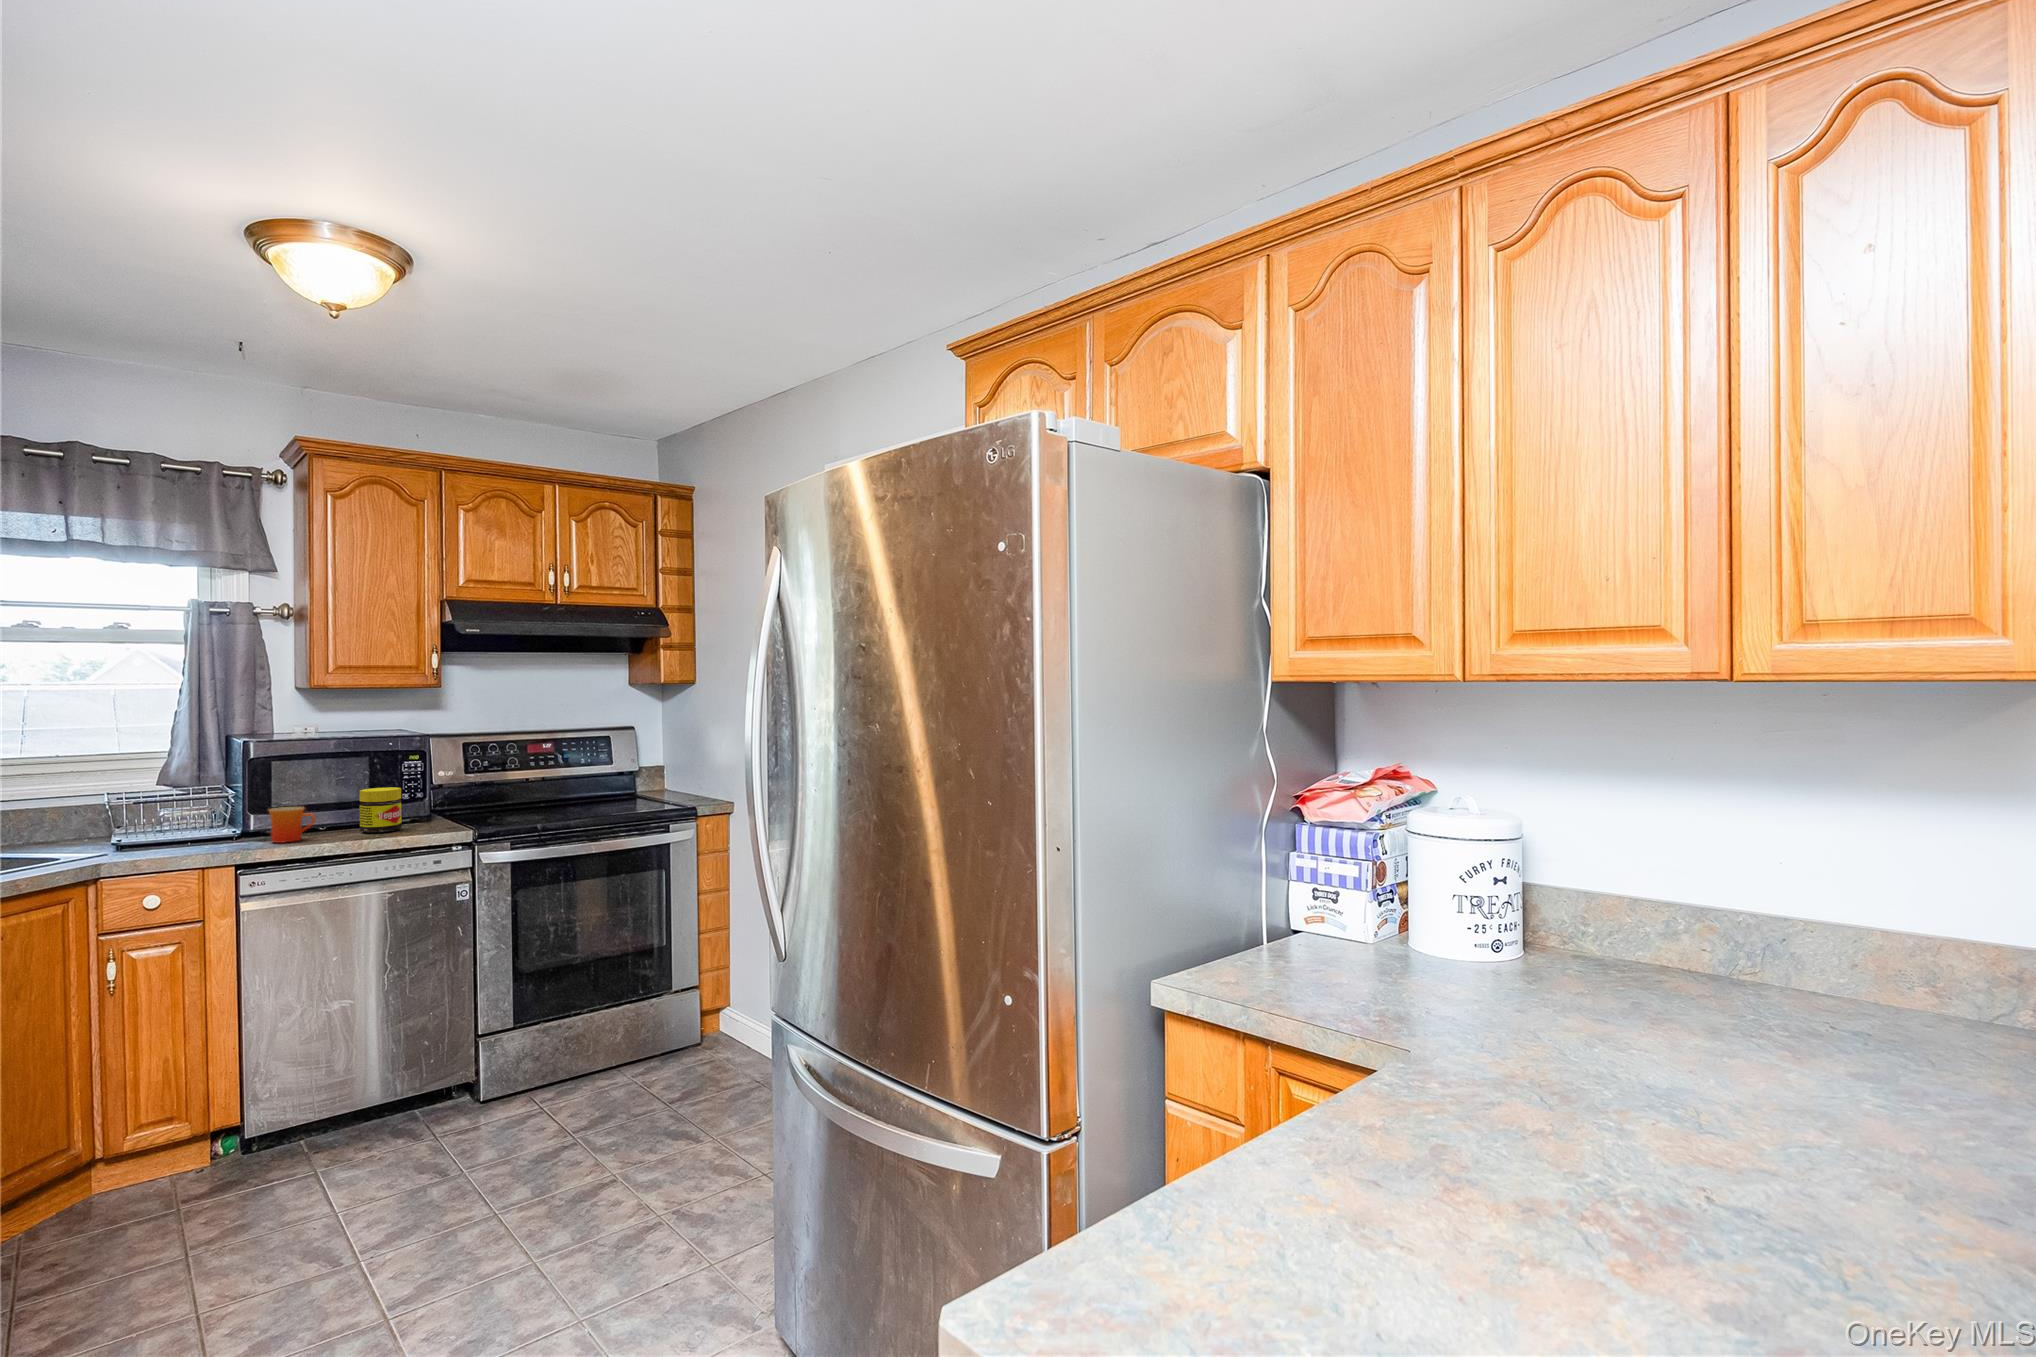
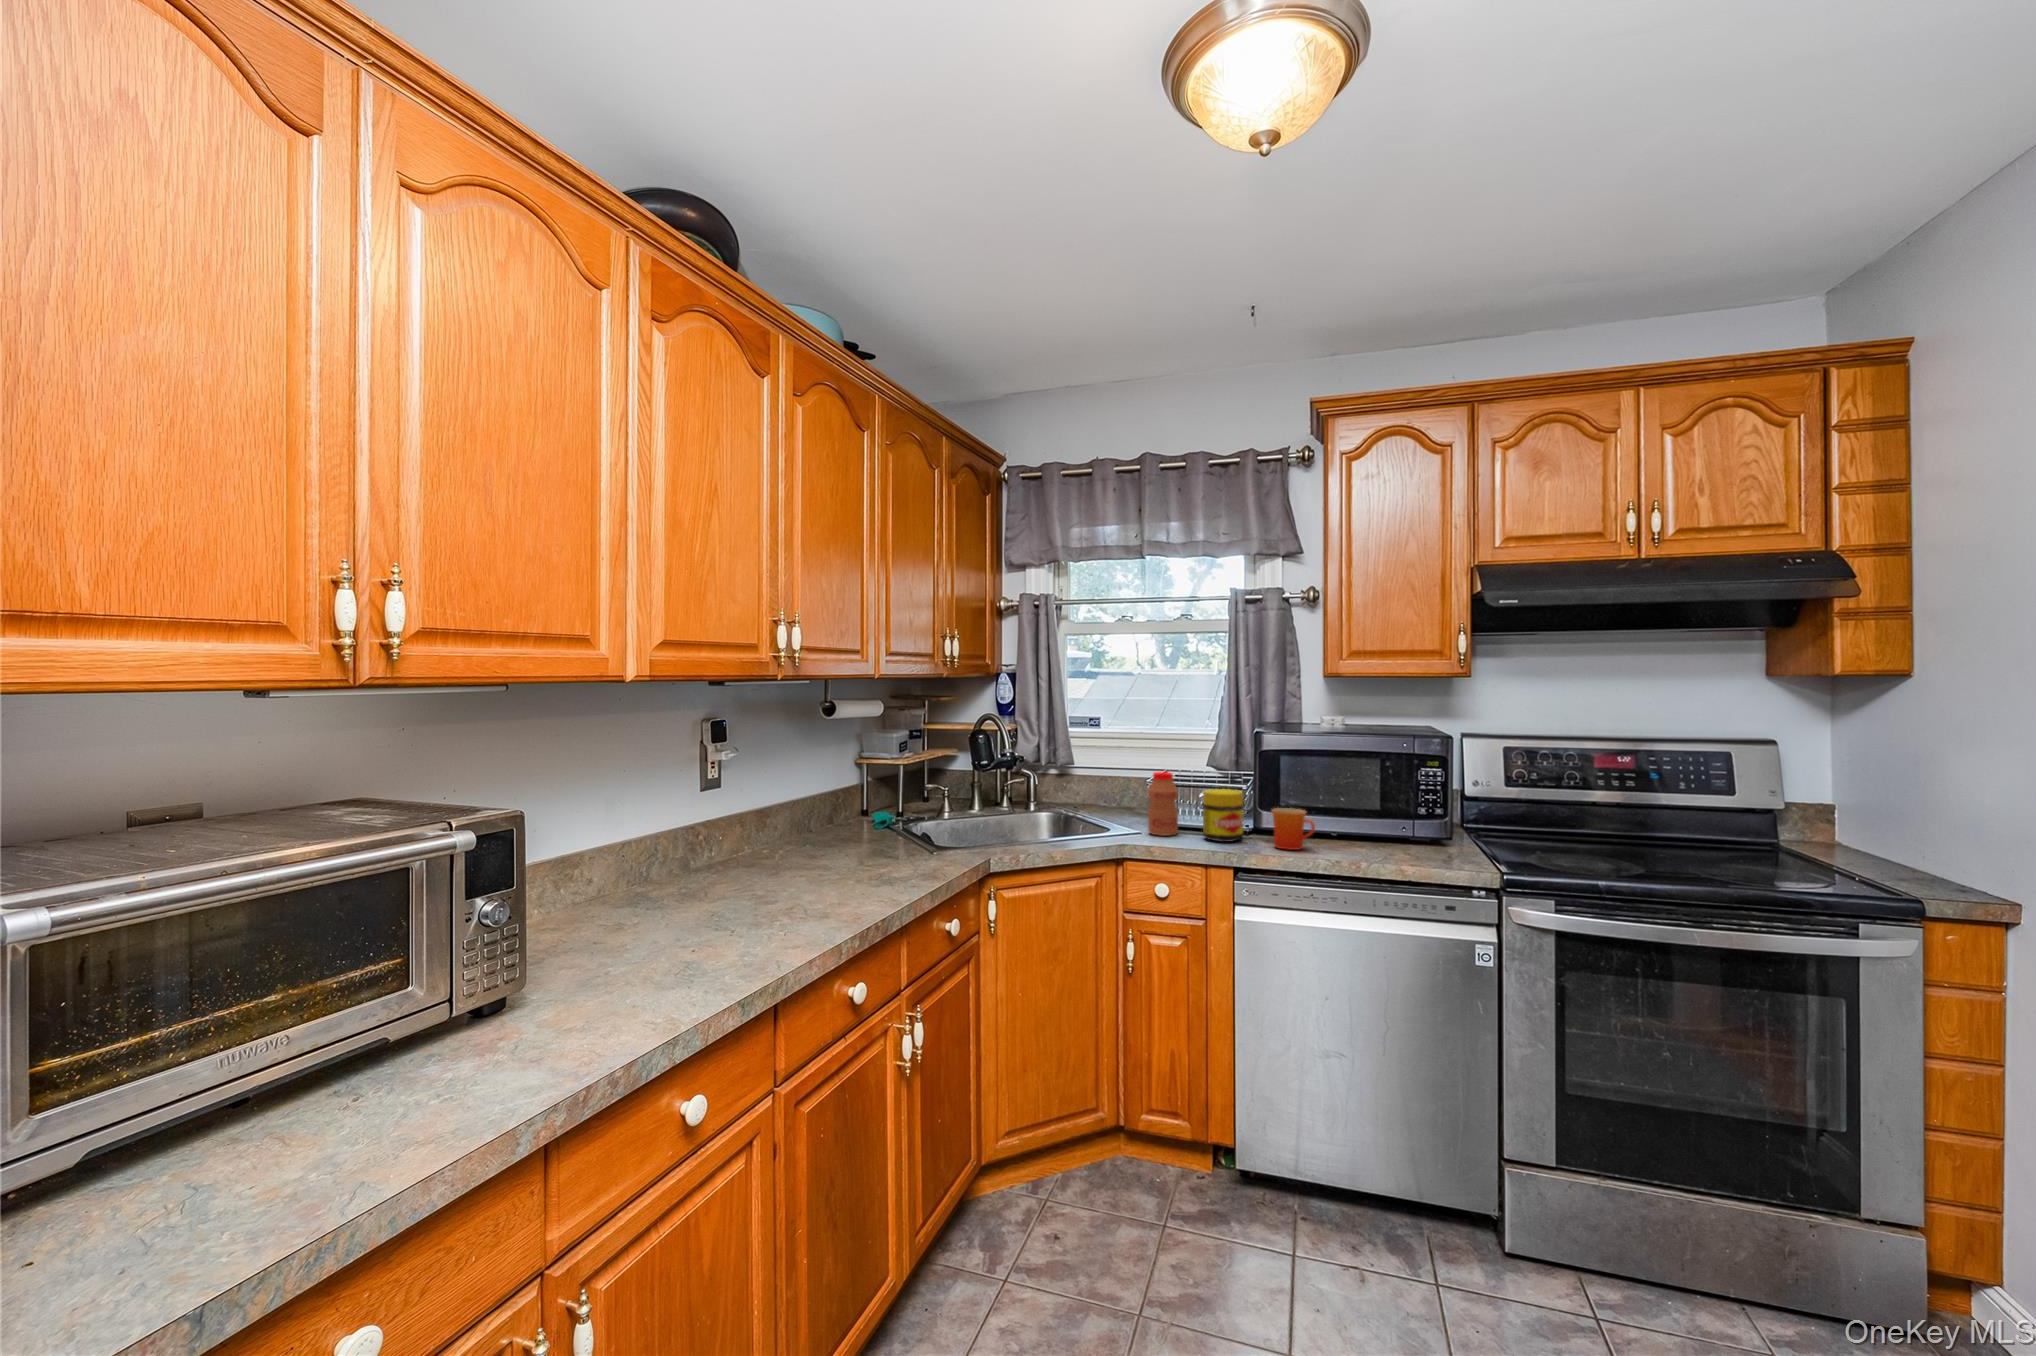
jar: present [360,787,402,833] -> present [1203,789,1243,842]
bottle: none [110,789,150,854] -> present [1148,772,1178,836]

